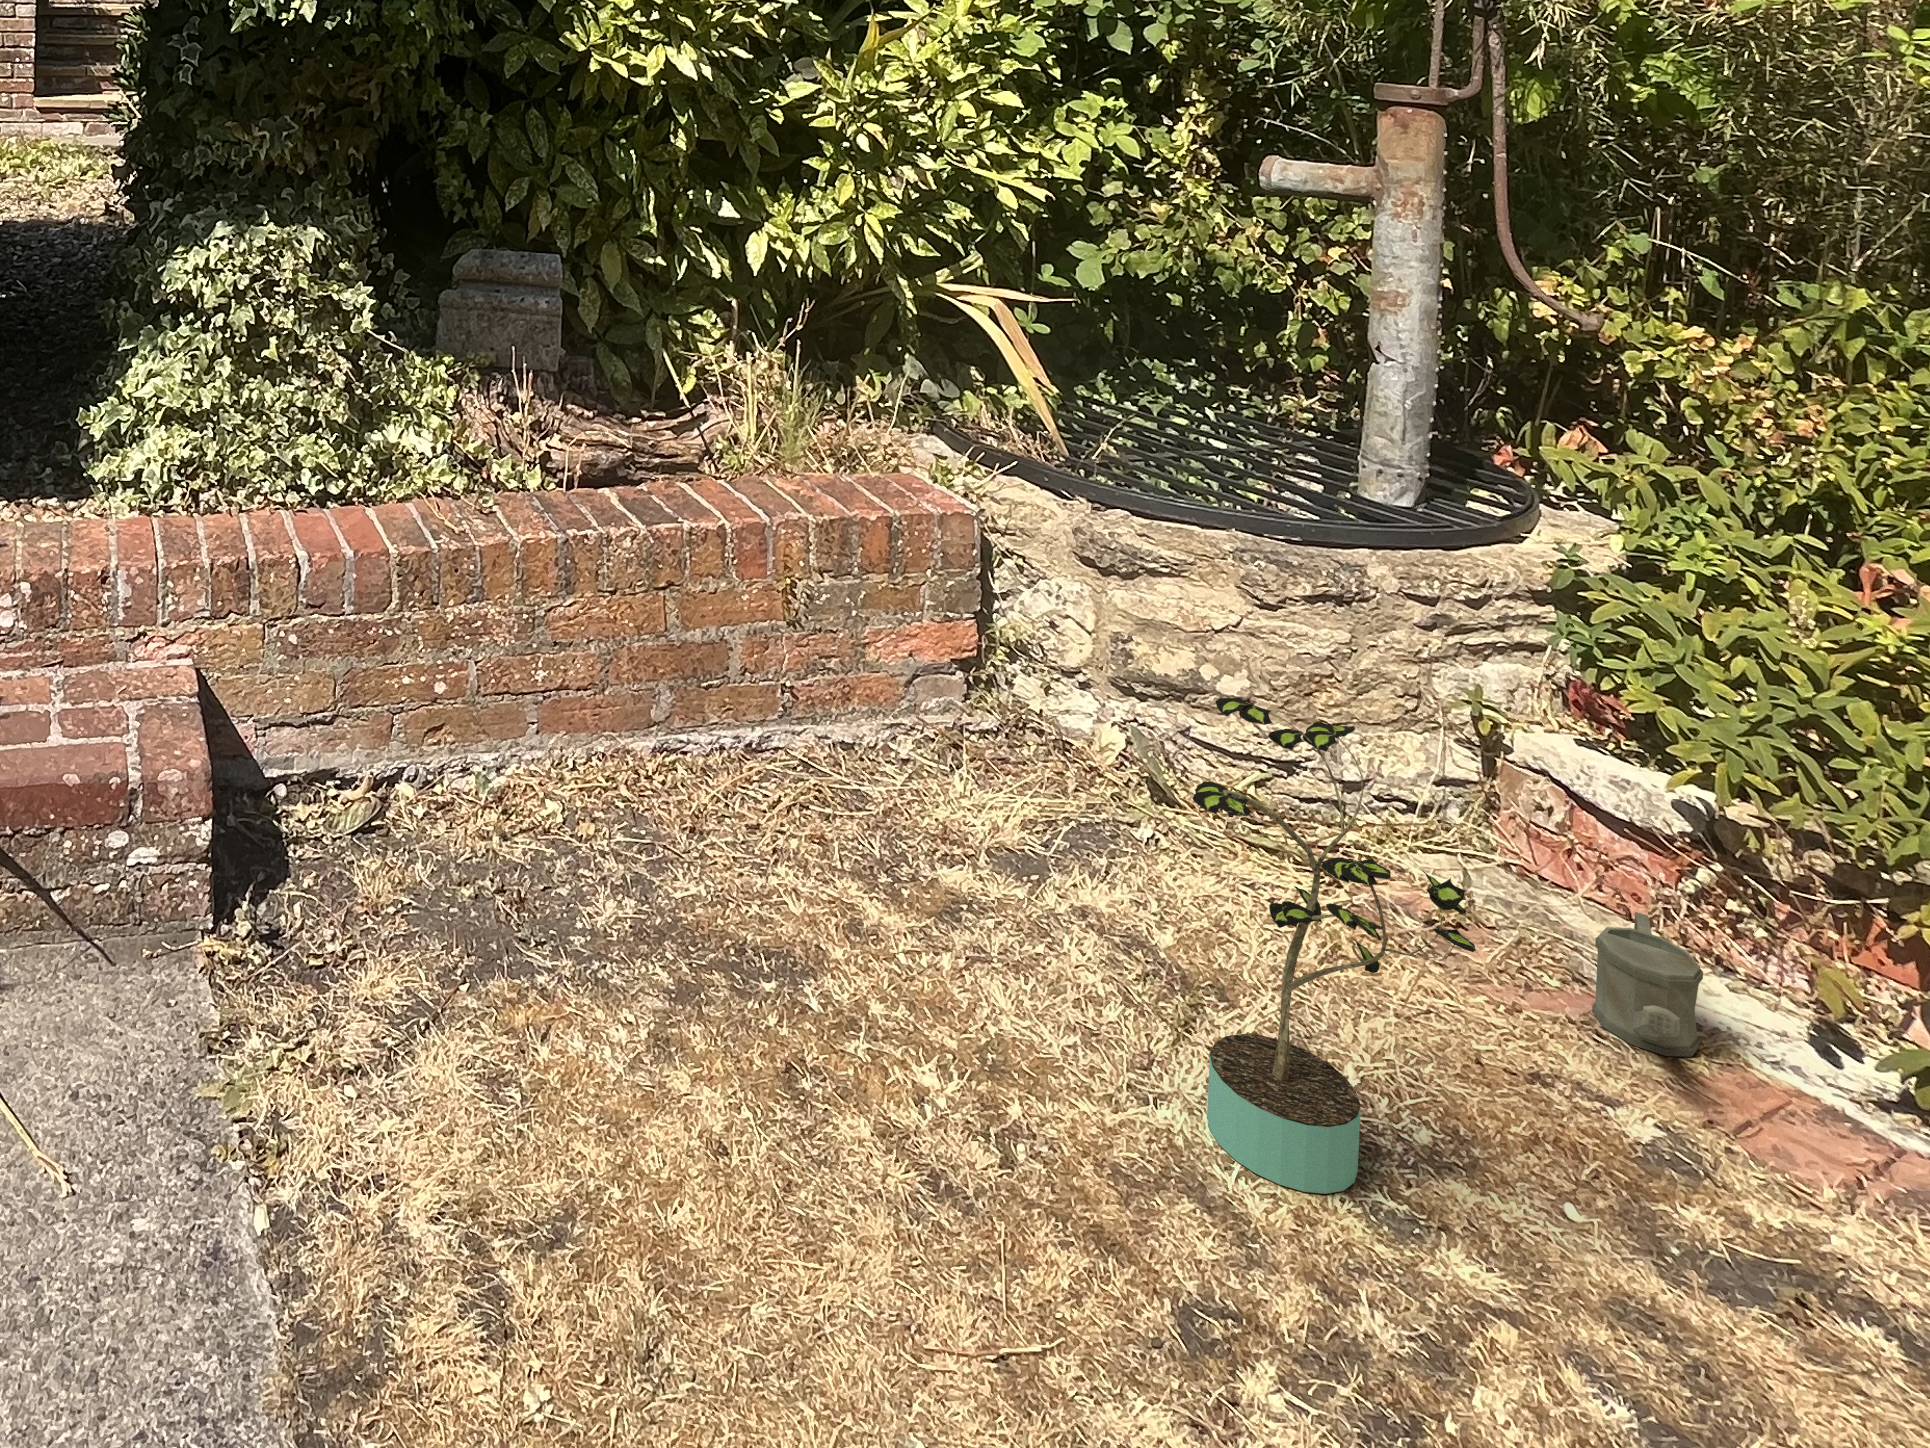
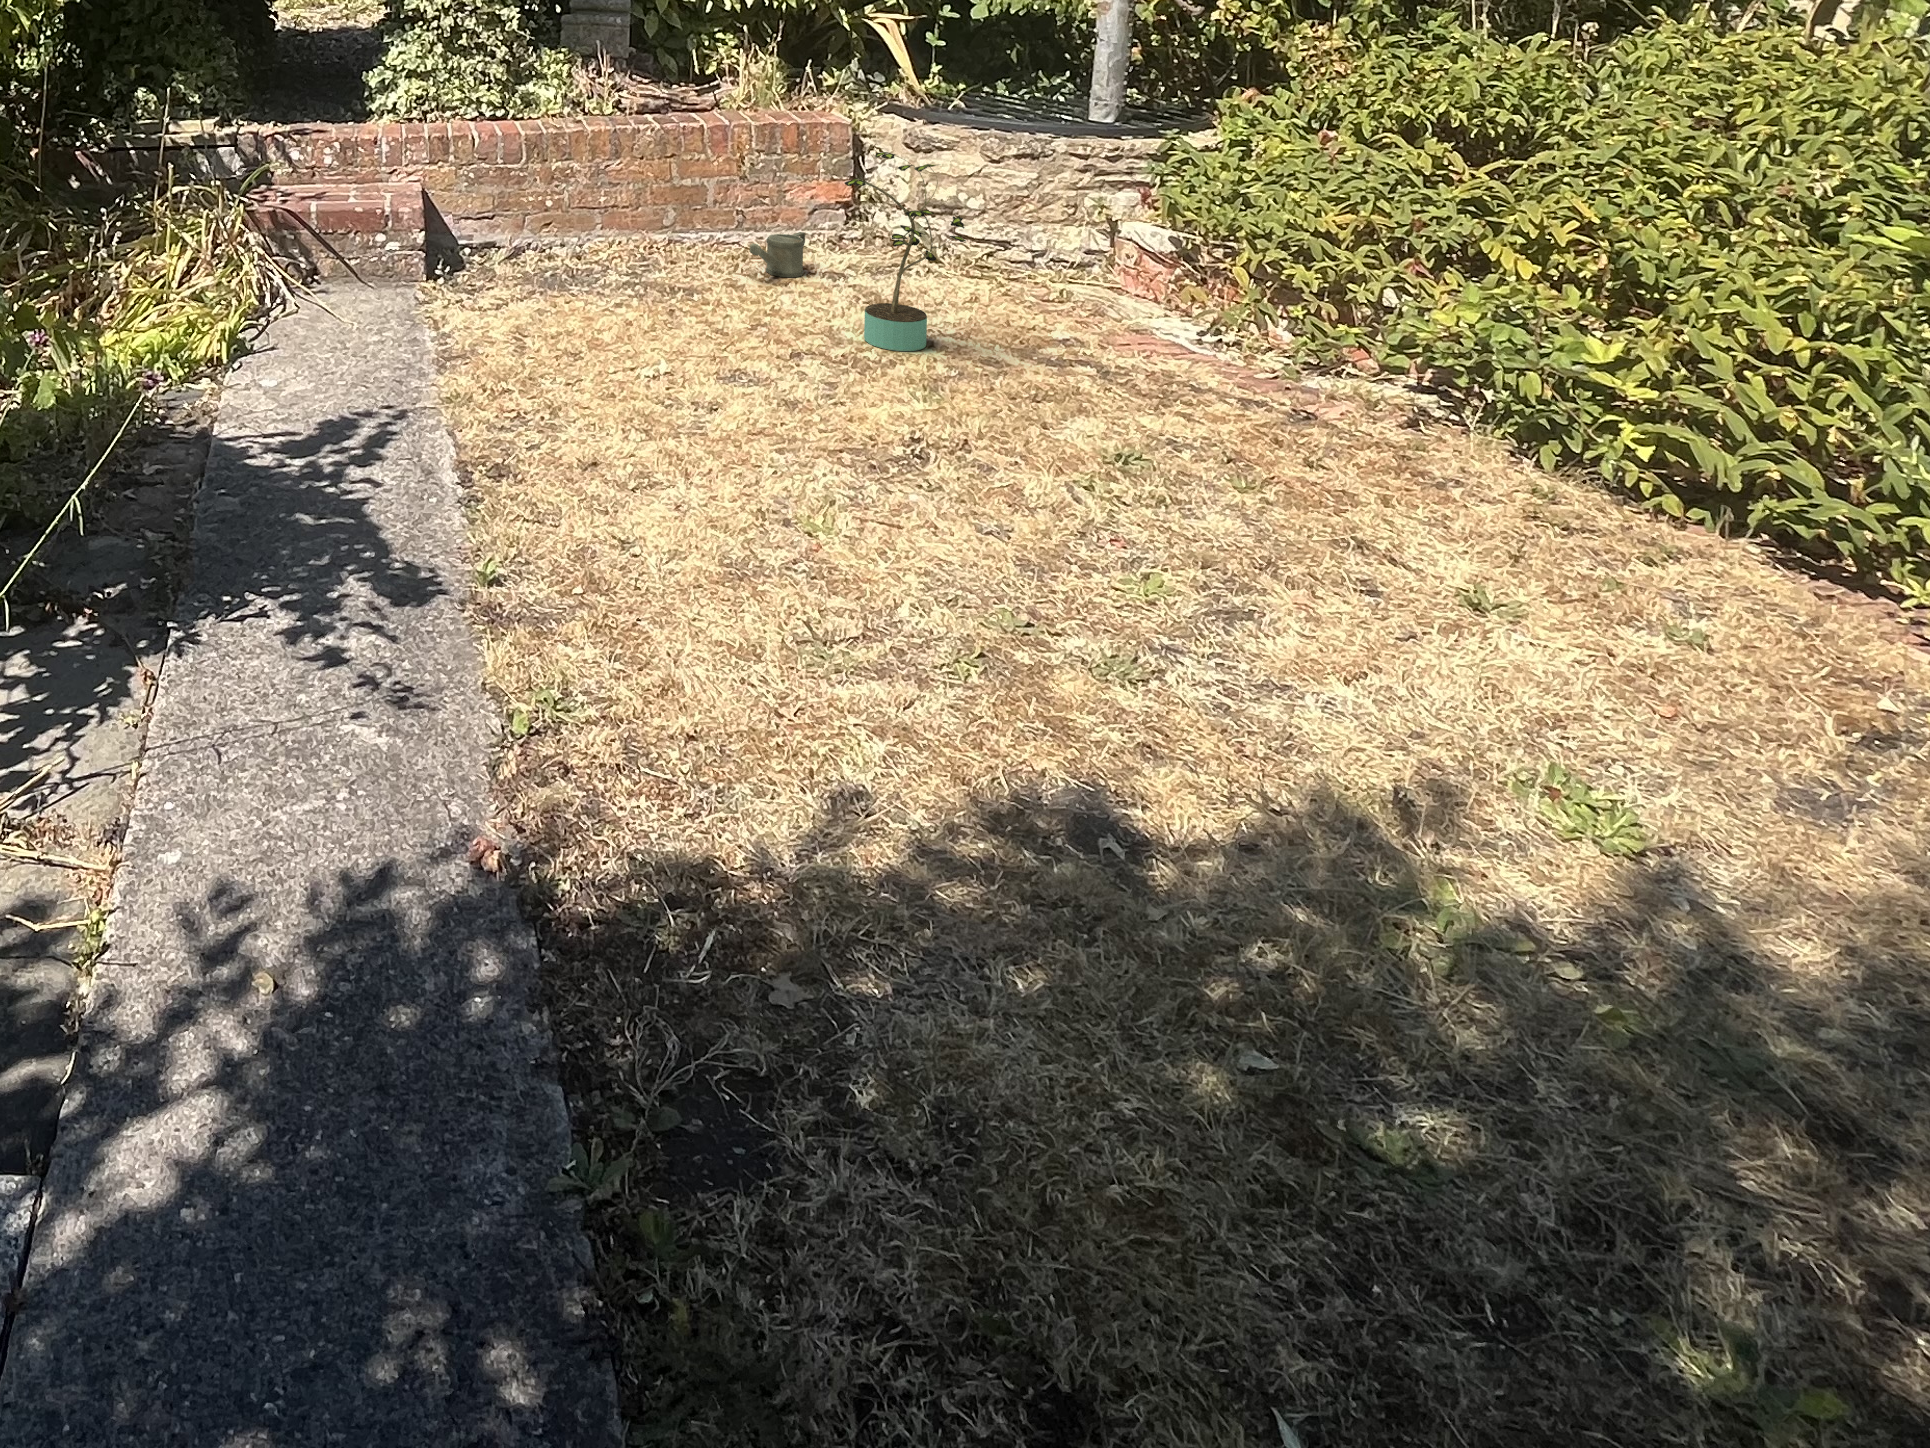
watering can: present [1592,912,1703,1057] -> present [750,232,805,278]

